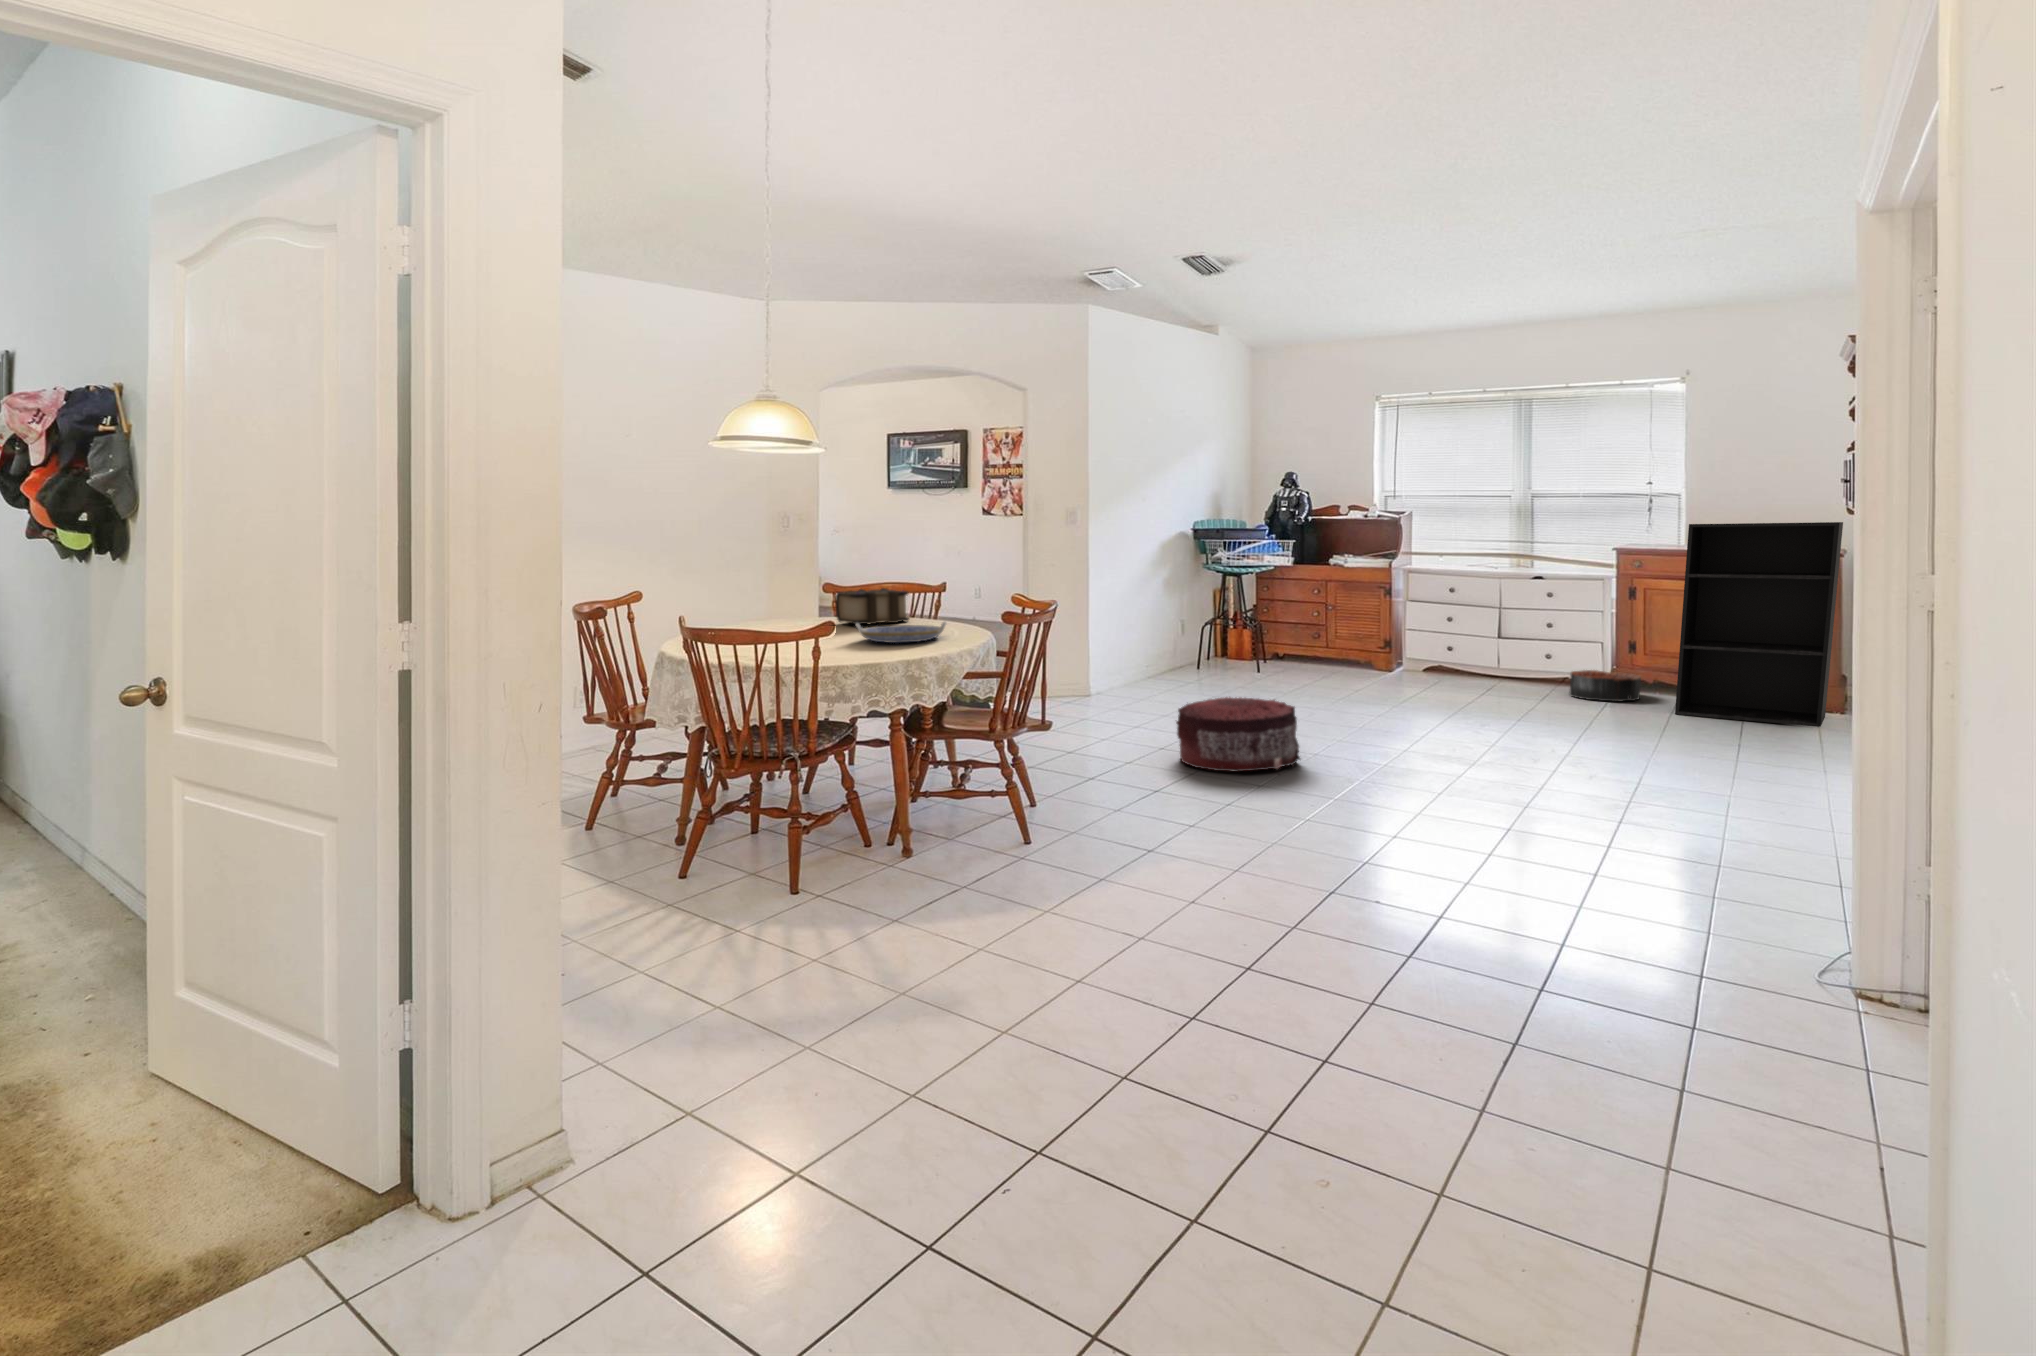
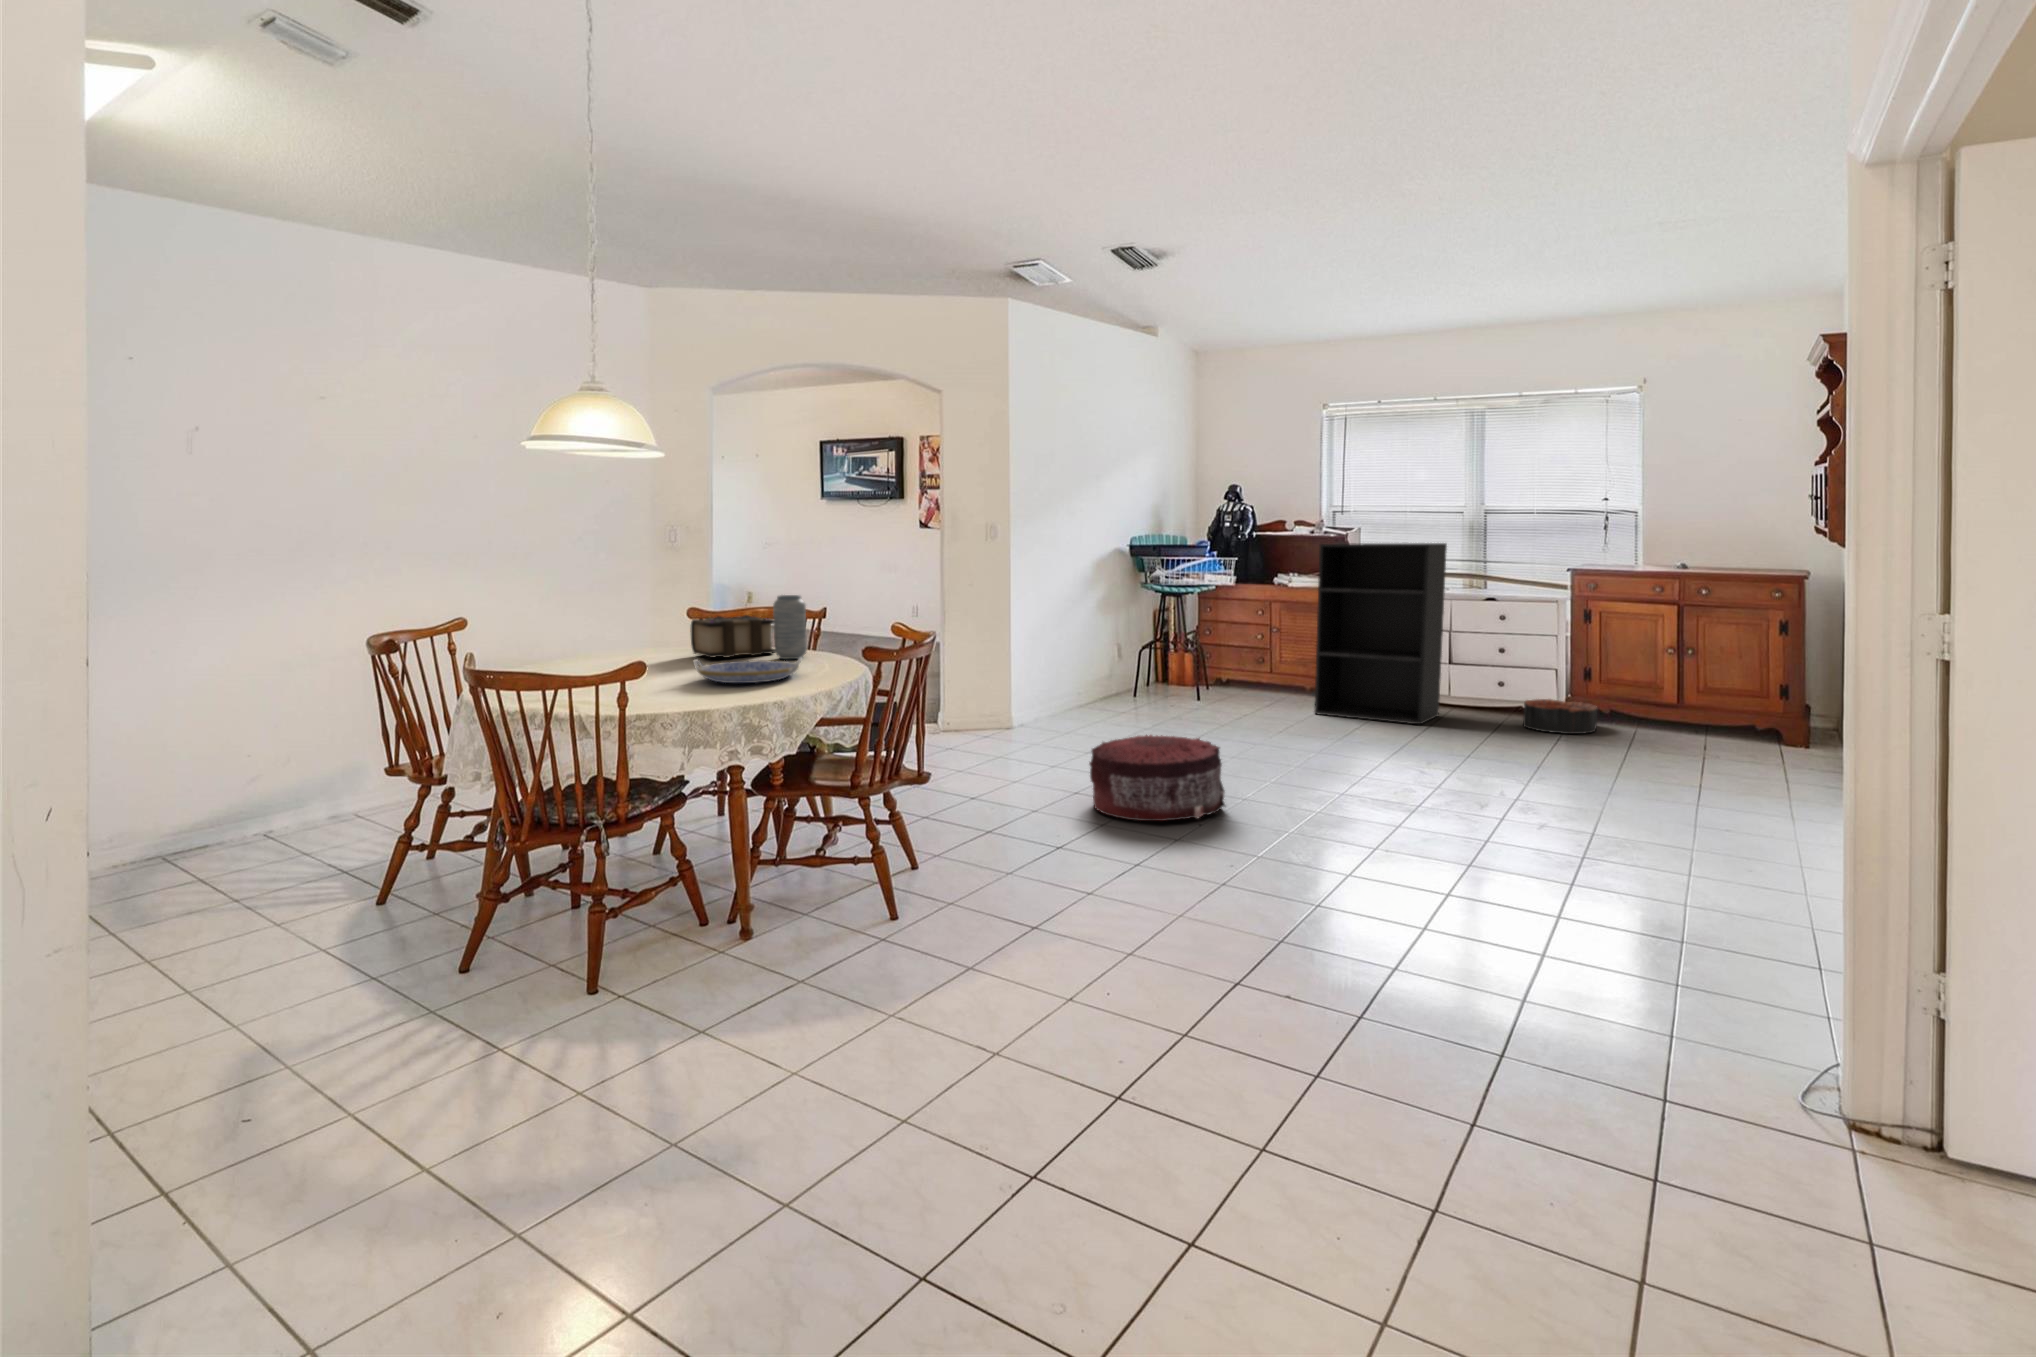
bookshelf: present [1675,522,1843,727] -> present [1314,543,1447,725]
vase: none [911,570,940,625] -> present [773,595,807,659]

